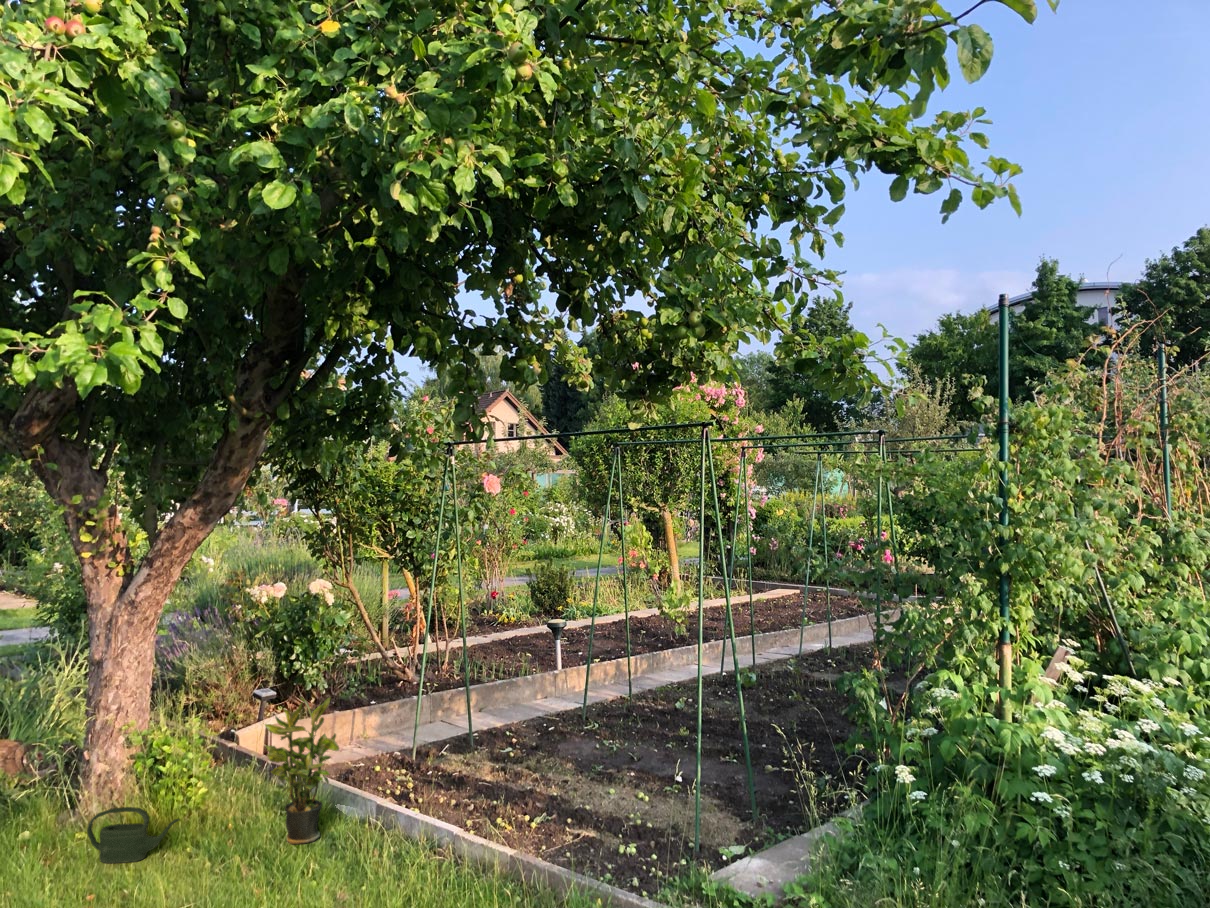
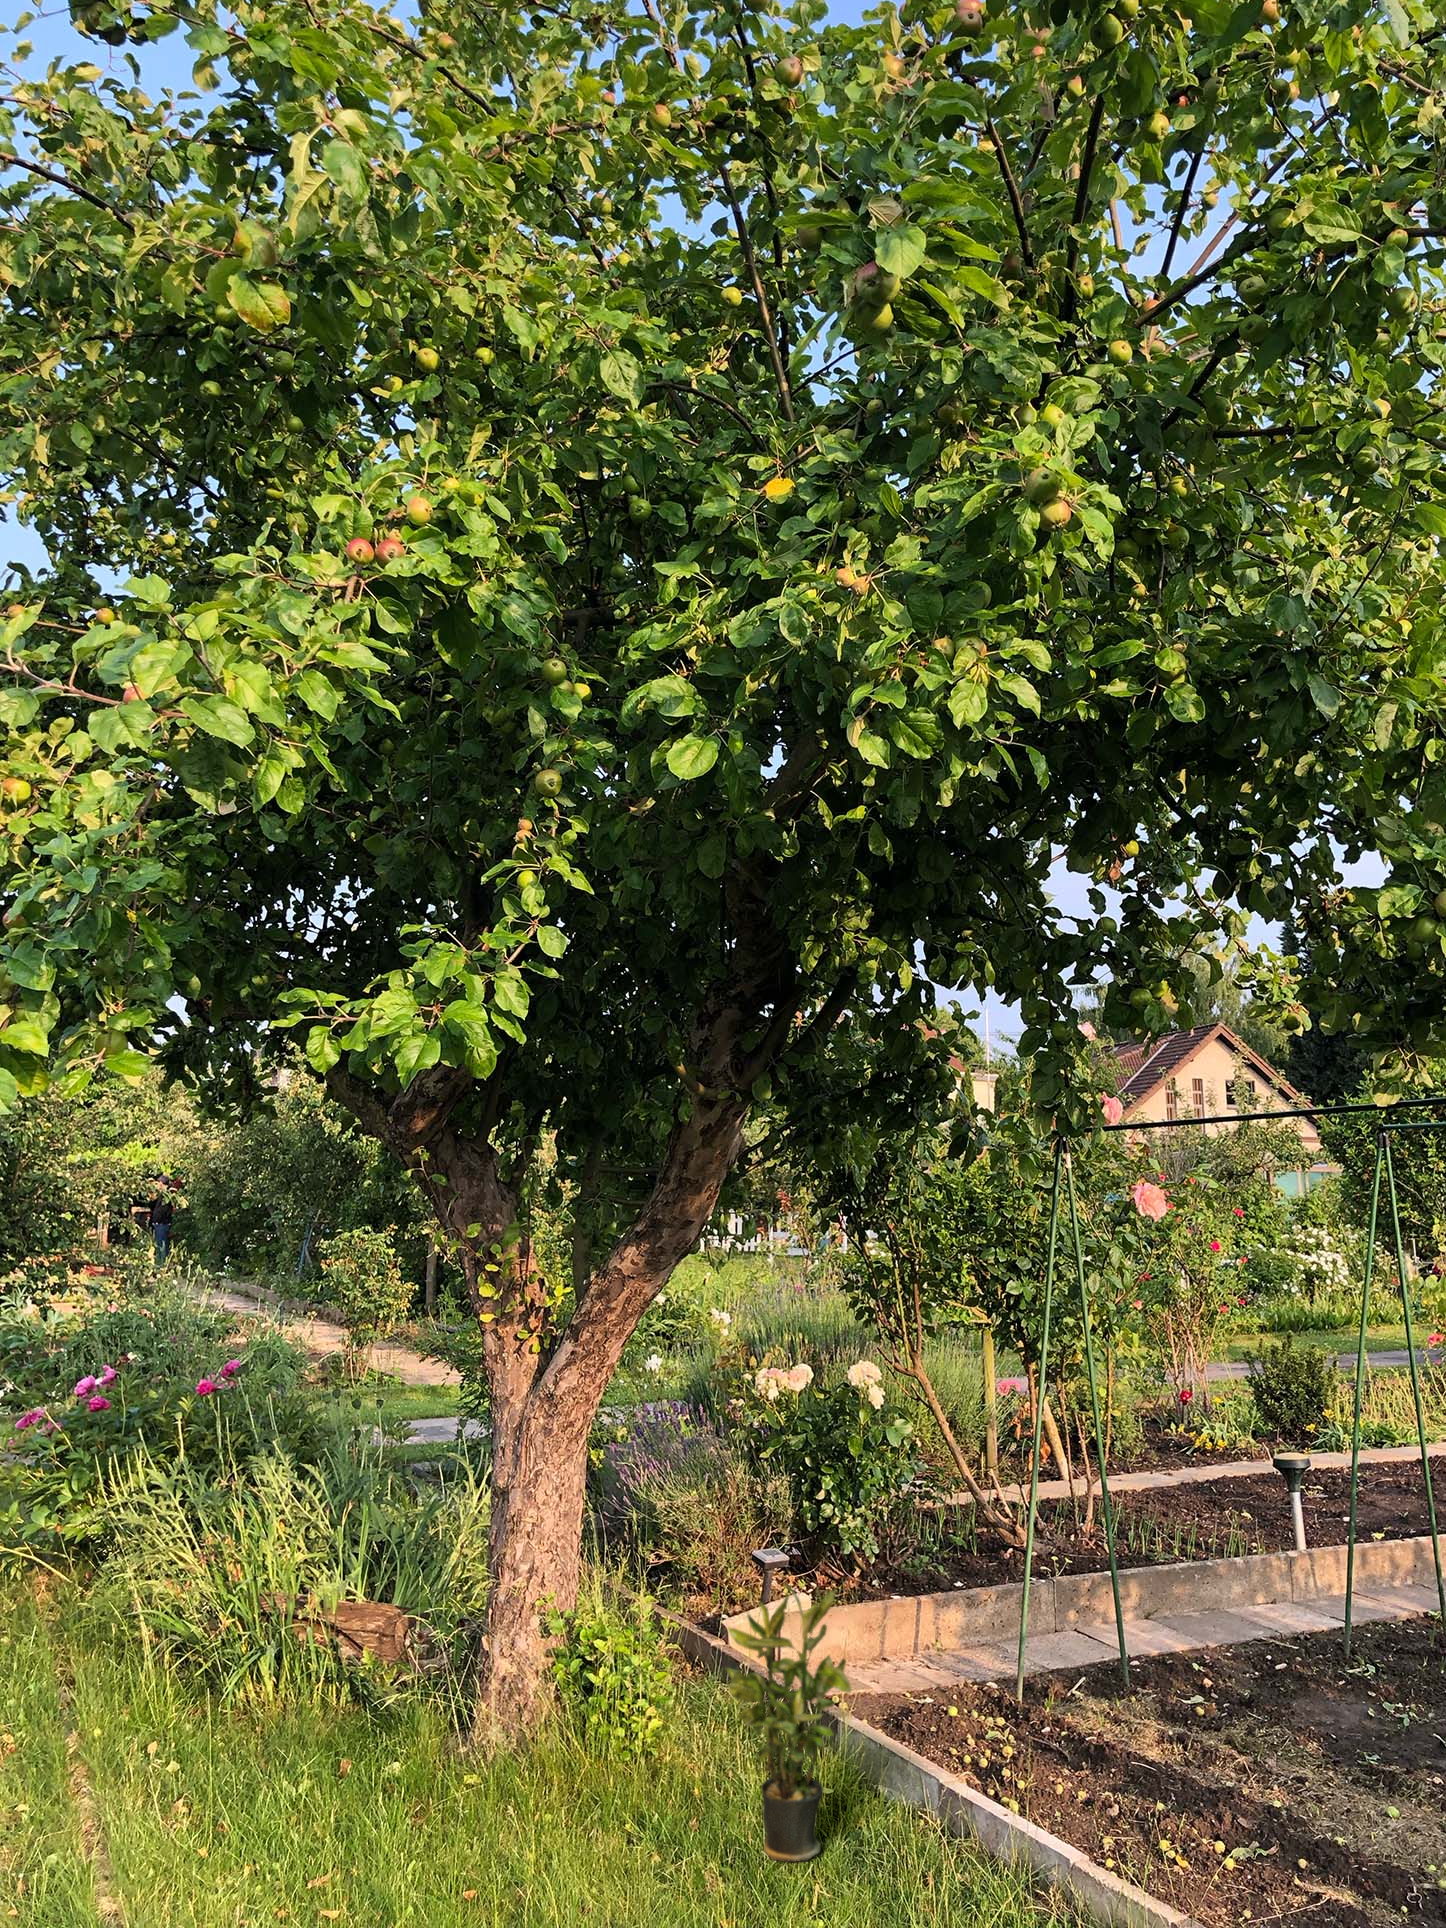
watering can: present [87,807,179,863] -> none [465,1744,596,1845]

